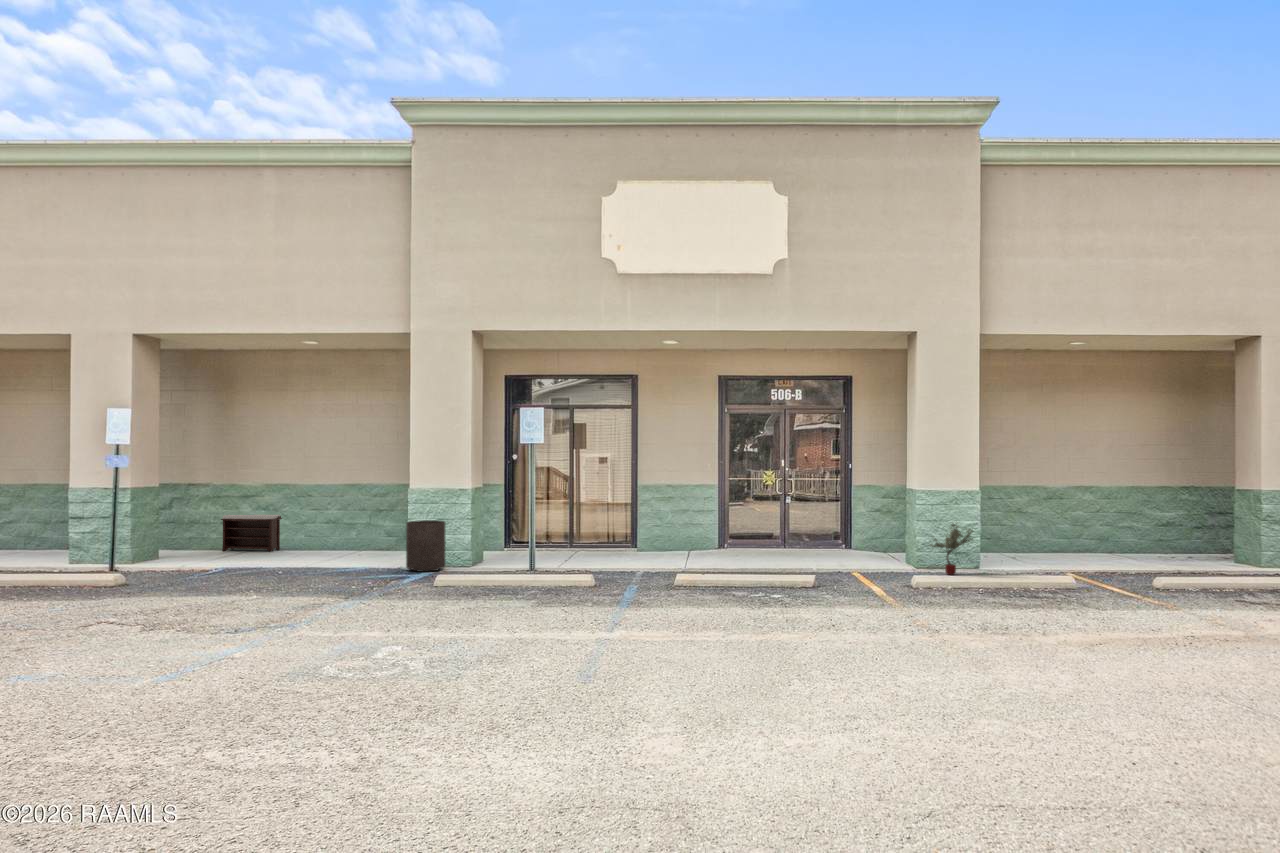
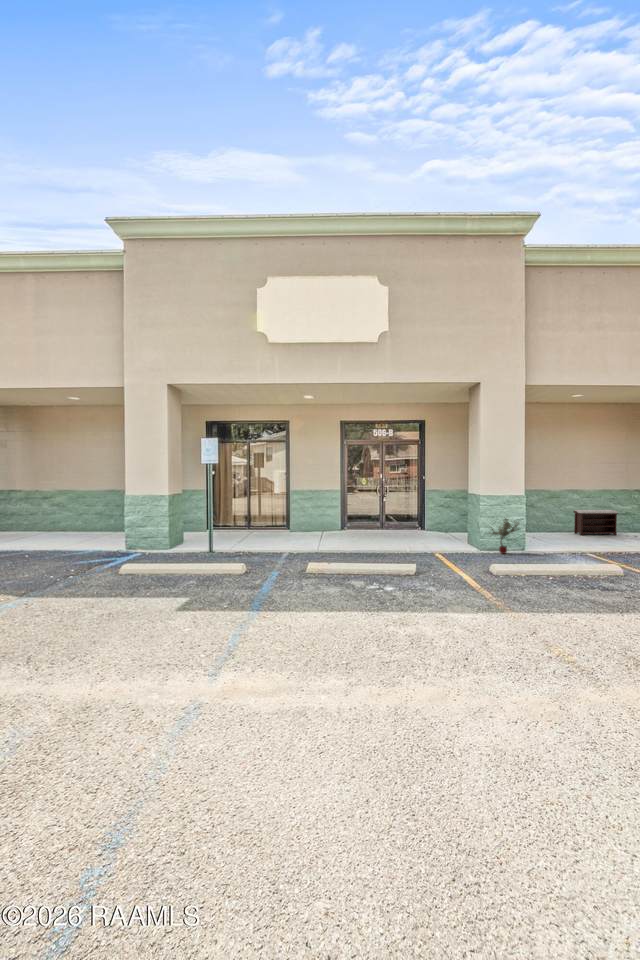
bench: present [221,514,282,552] -> present [573,510,618,535]
trash can: present [406,520,445,572] -> none [121,518,150,555]

